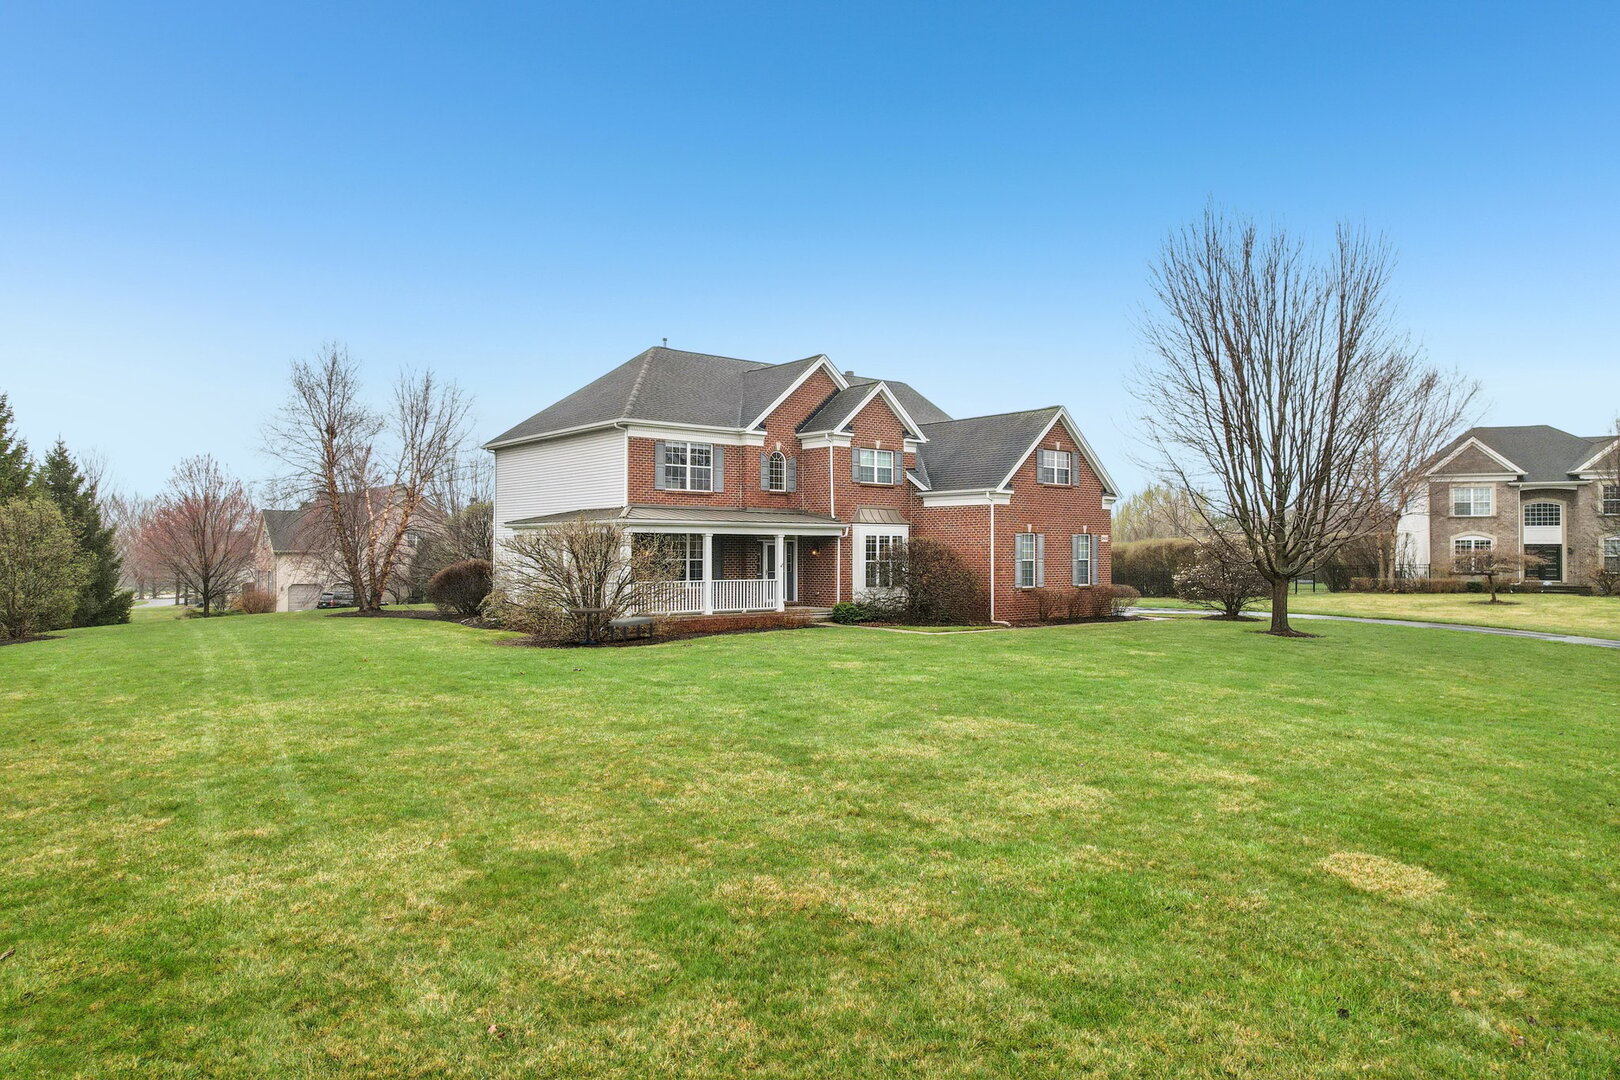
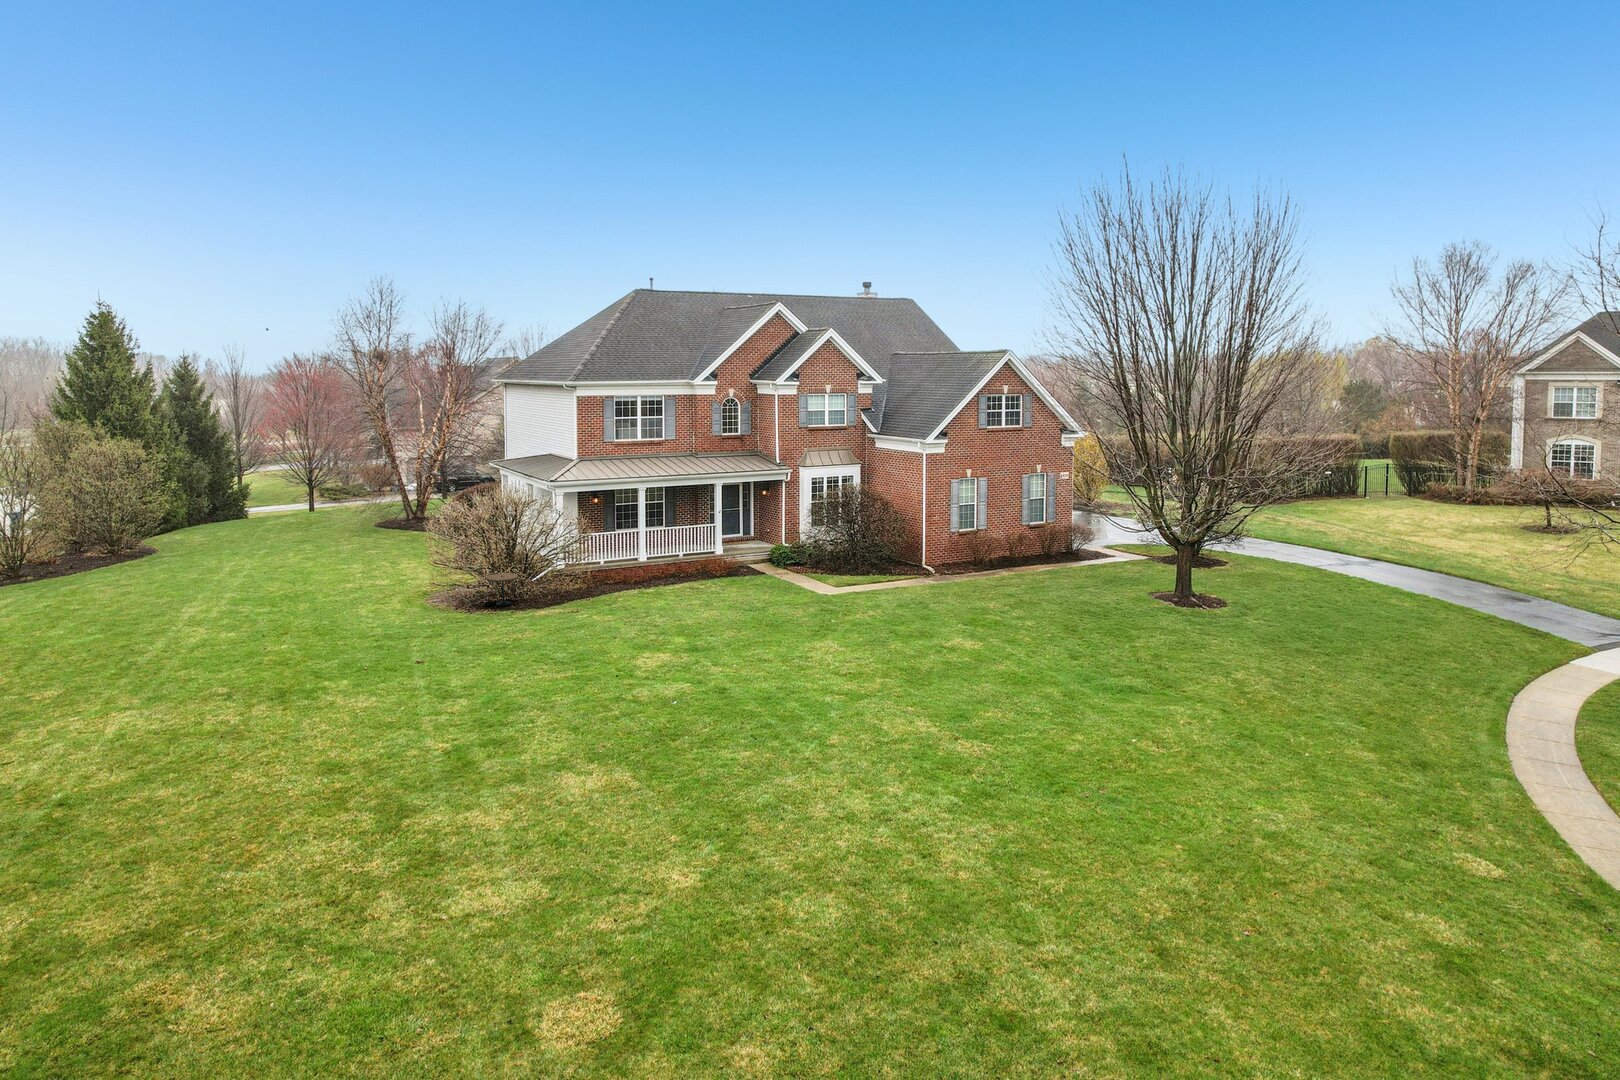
bench: present [610,617,653,642] -> none [525,577,567,602]

